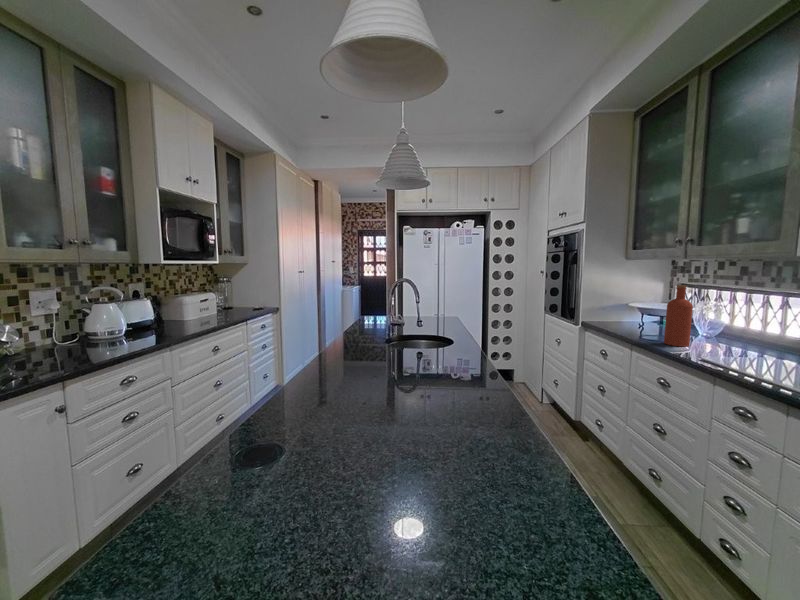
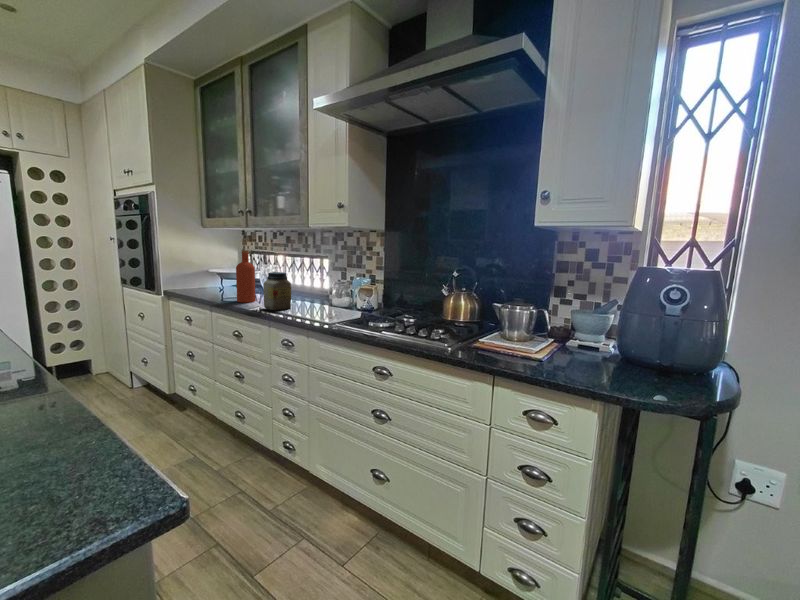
jar: none [706,314,755,365] -> present [263,272,291,311]

